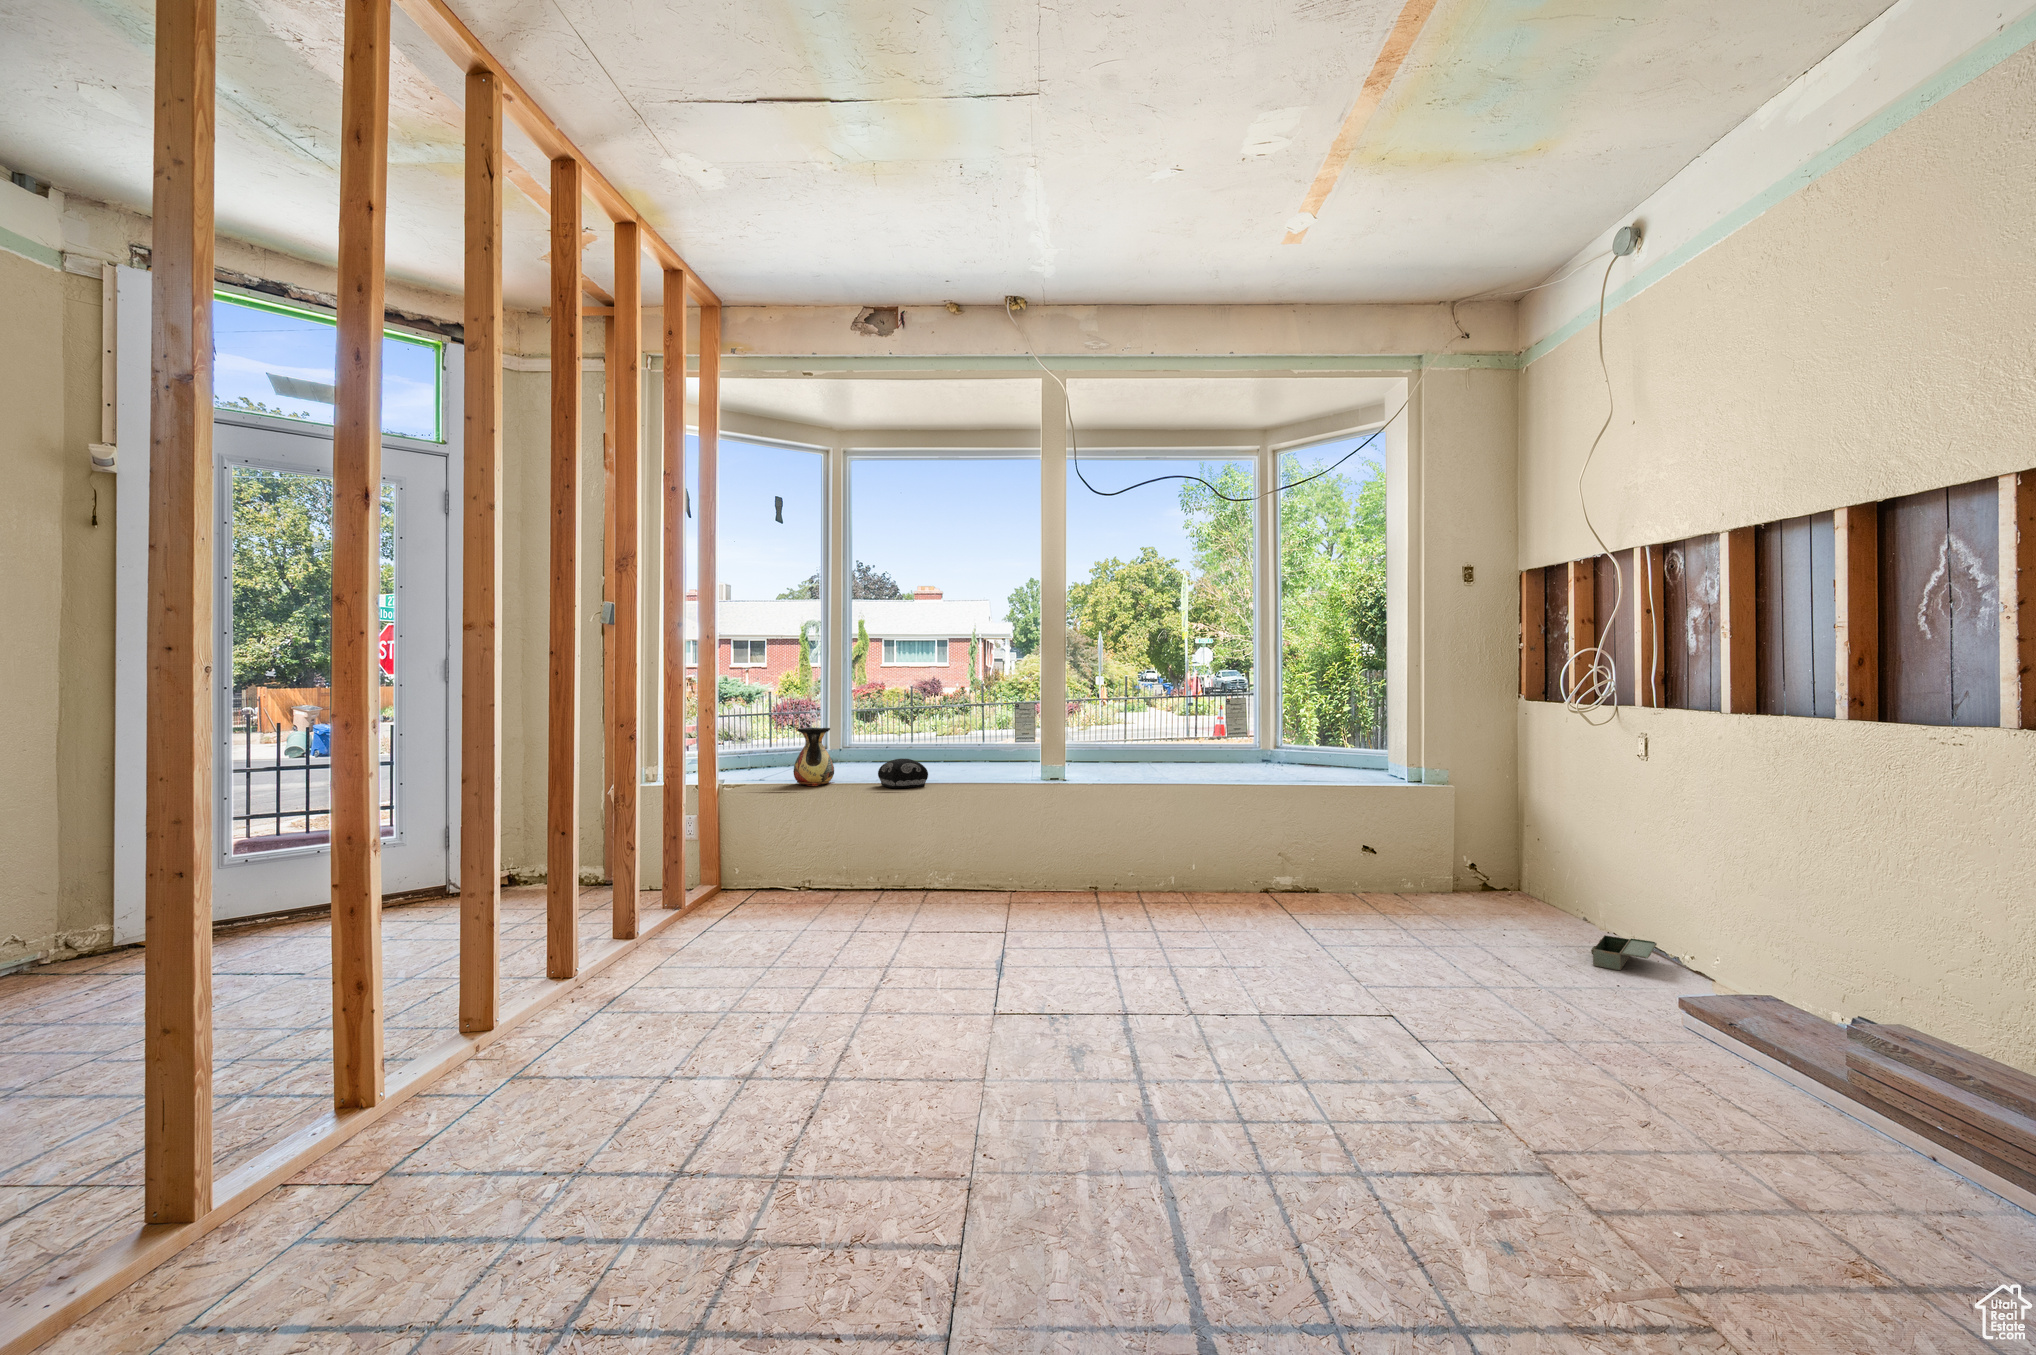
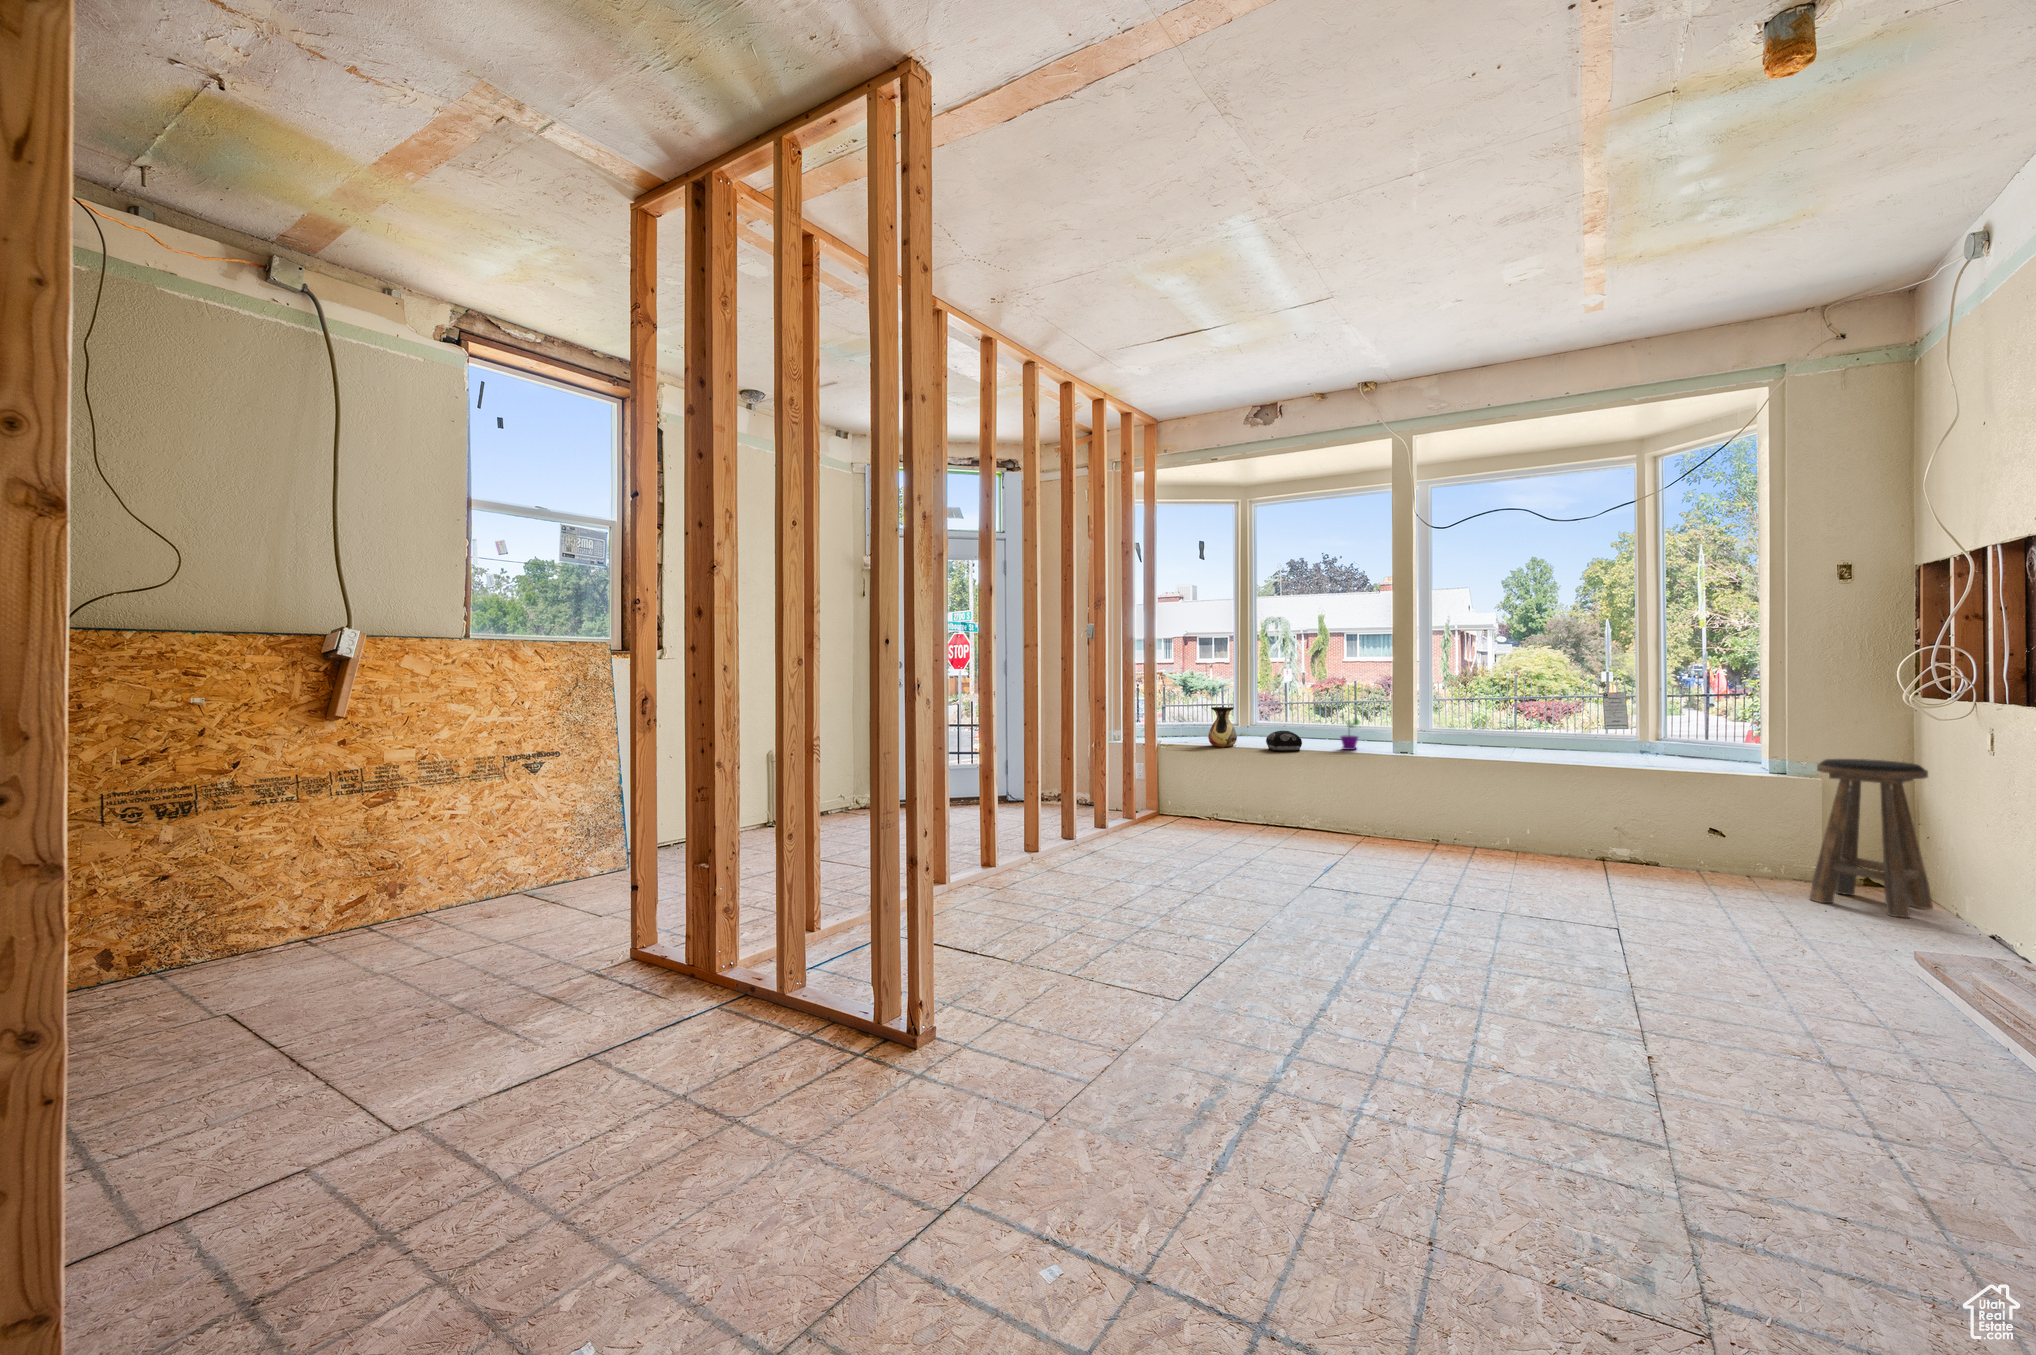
flower pot: none [968,728,999,780] -> present [1340,715,1360,750]
stool: none [1473,766,1565,931] -> present [1810,759,1933,918]
toolbox: present [1591,935,1657,970] -> none [1895,921,1991,949]

